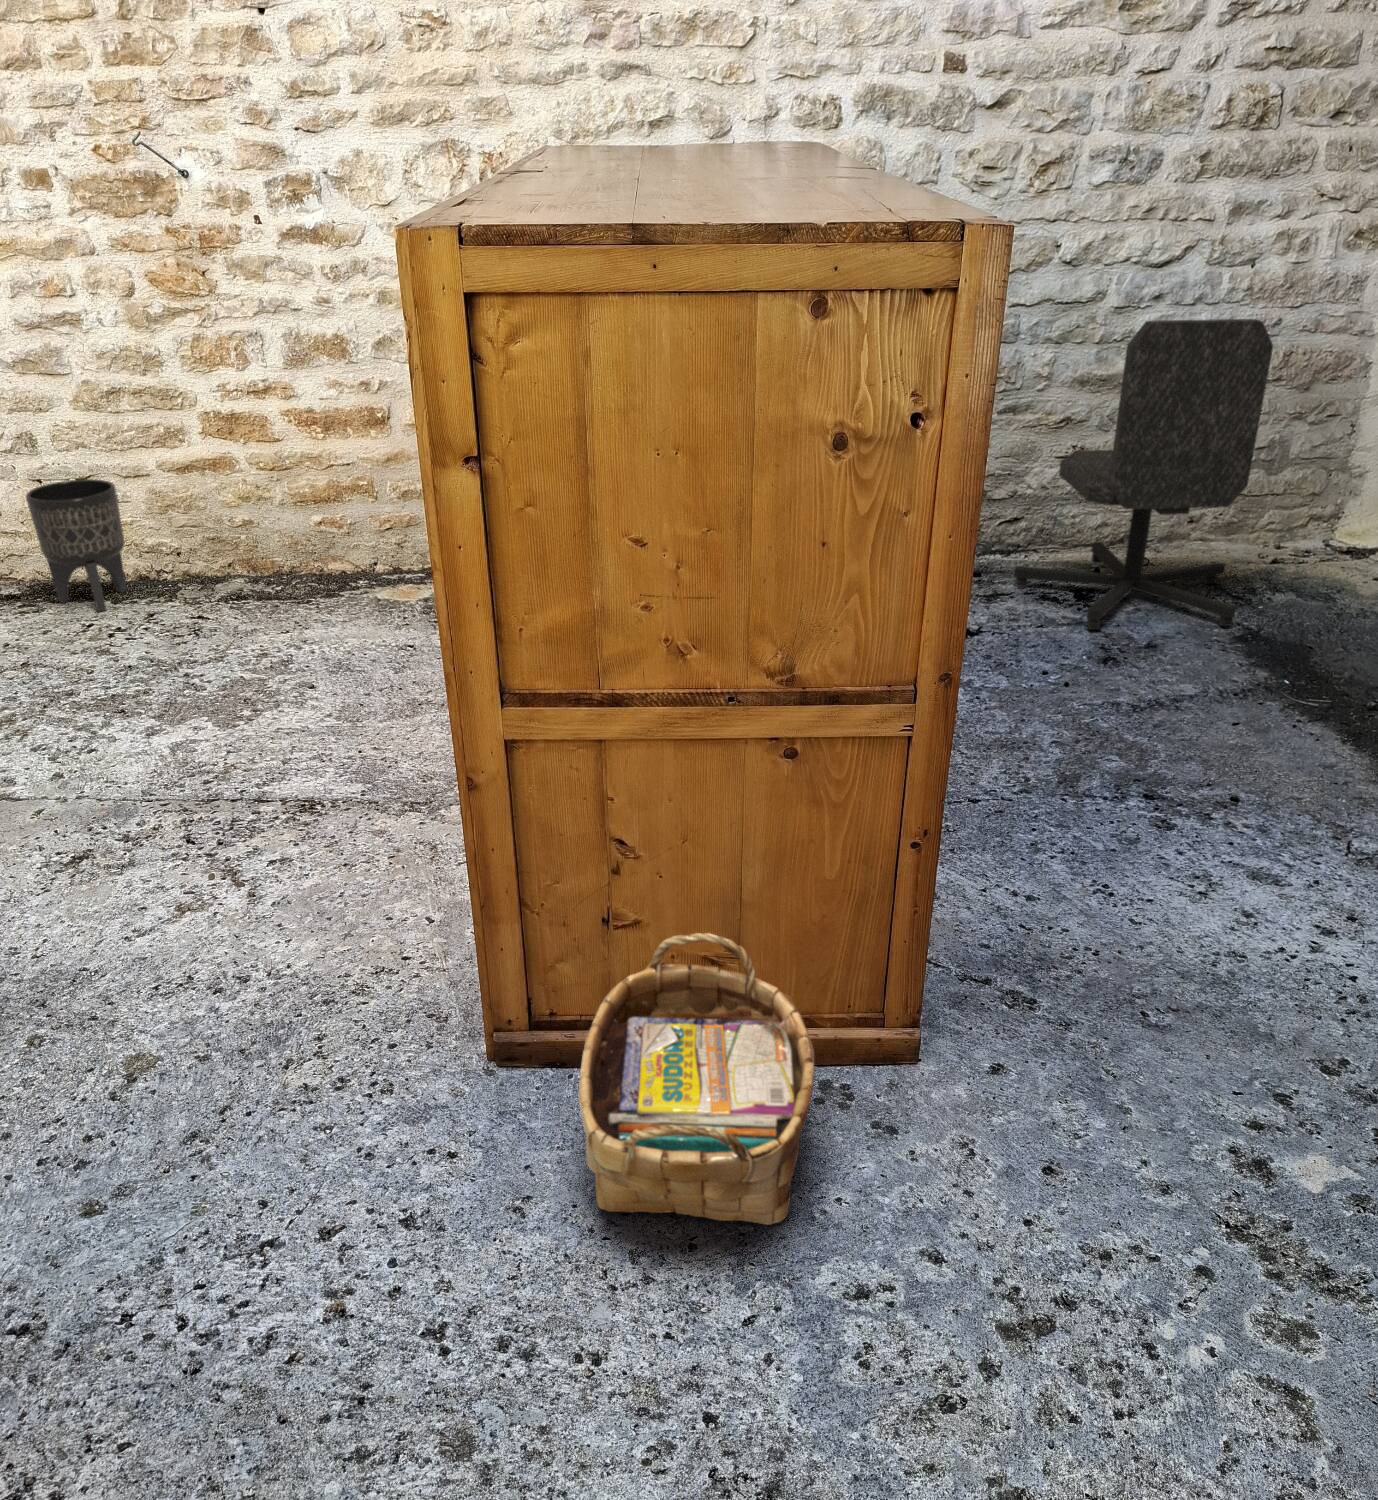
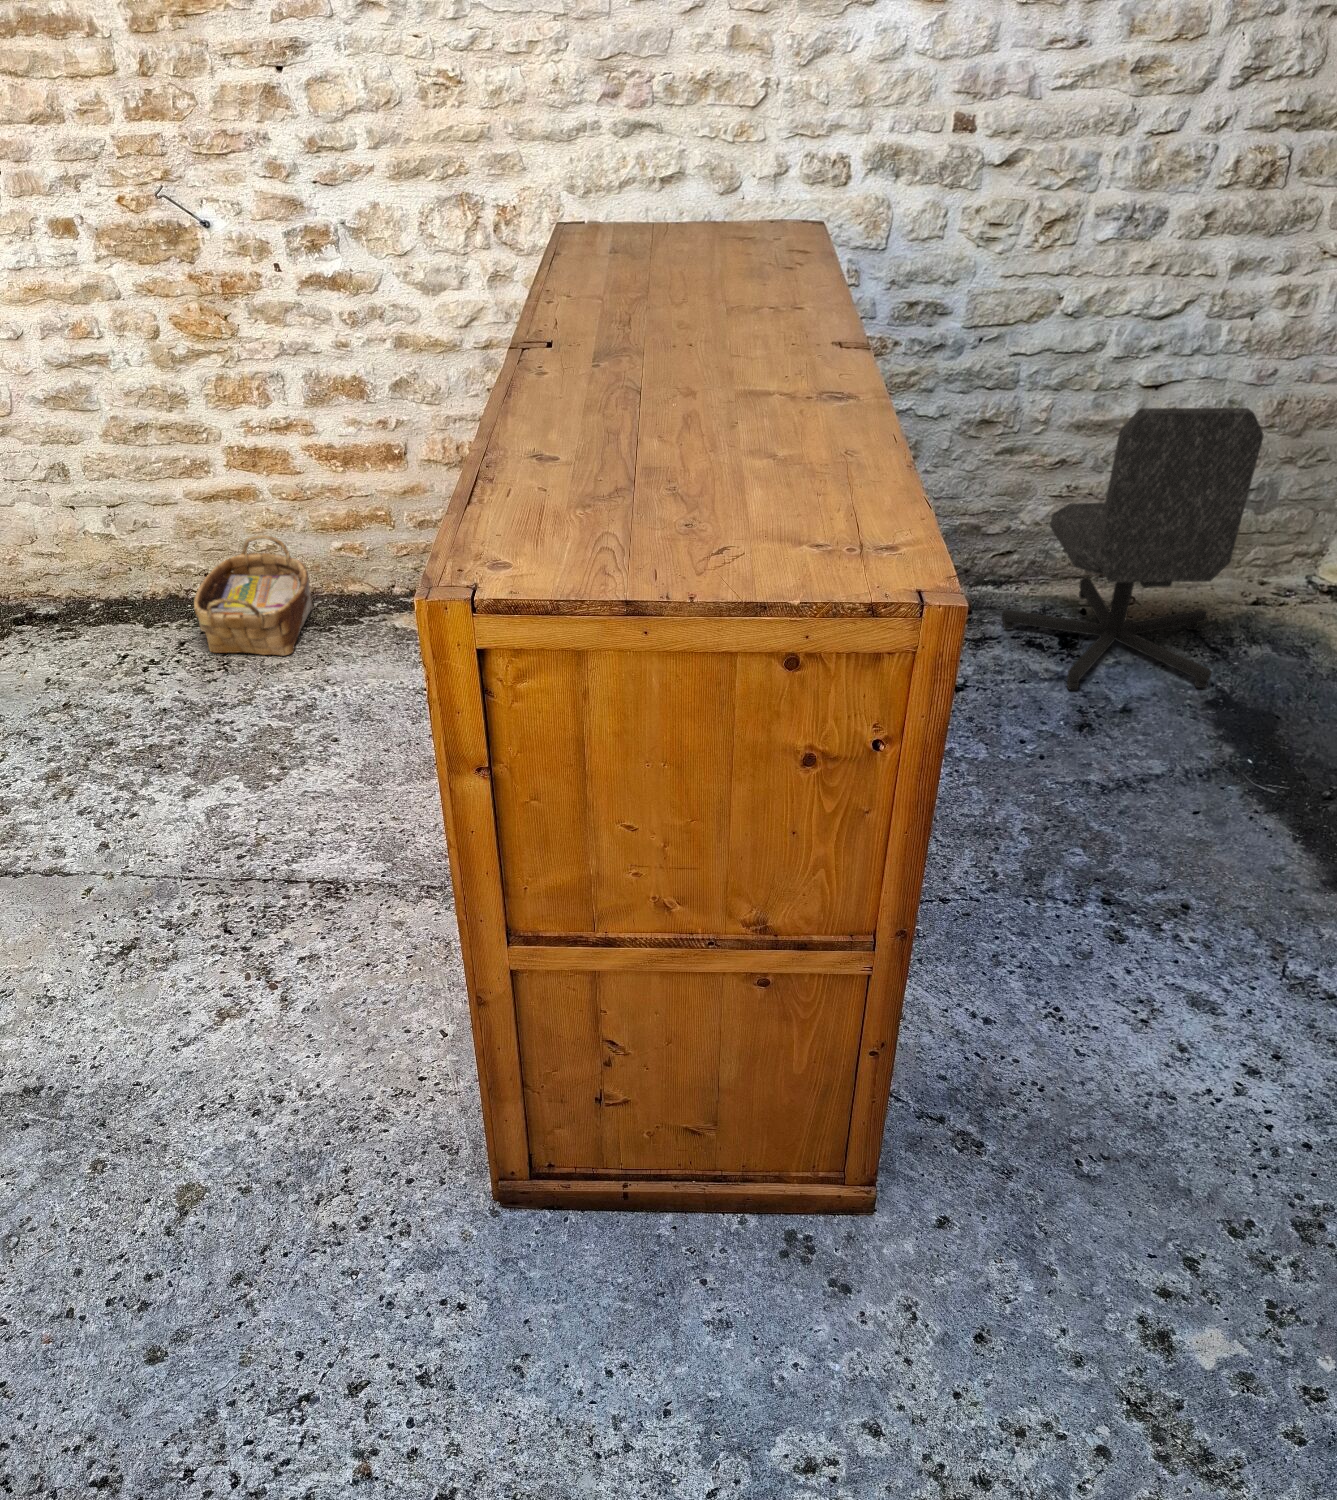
planter: present [26,479,127,612] -> none [57,512,156,641]
woven basket: present [578,933,814,1225] -> present [194,535,313,656]

